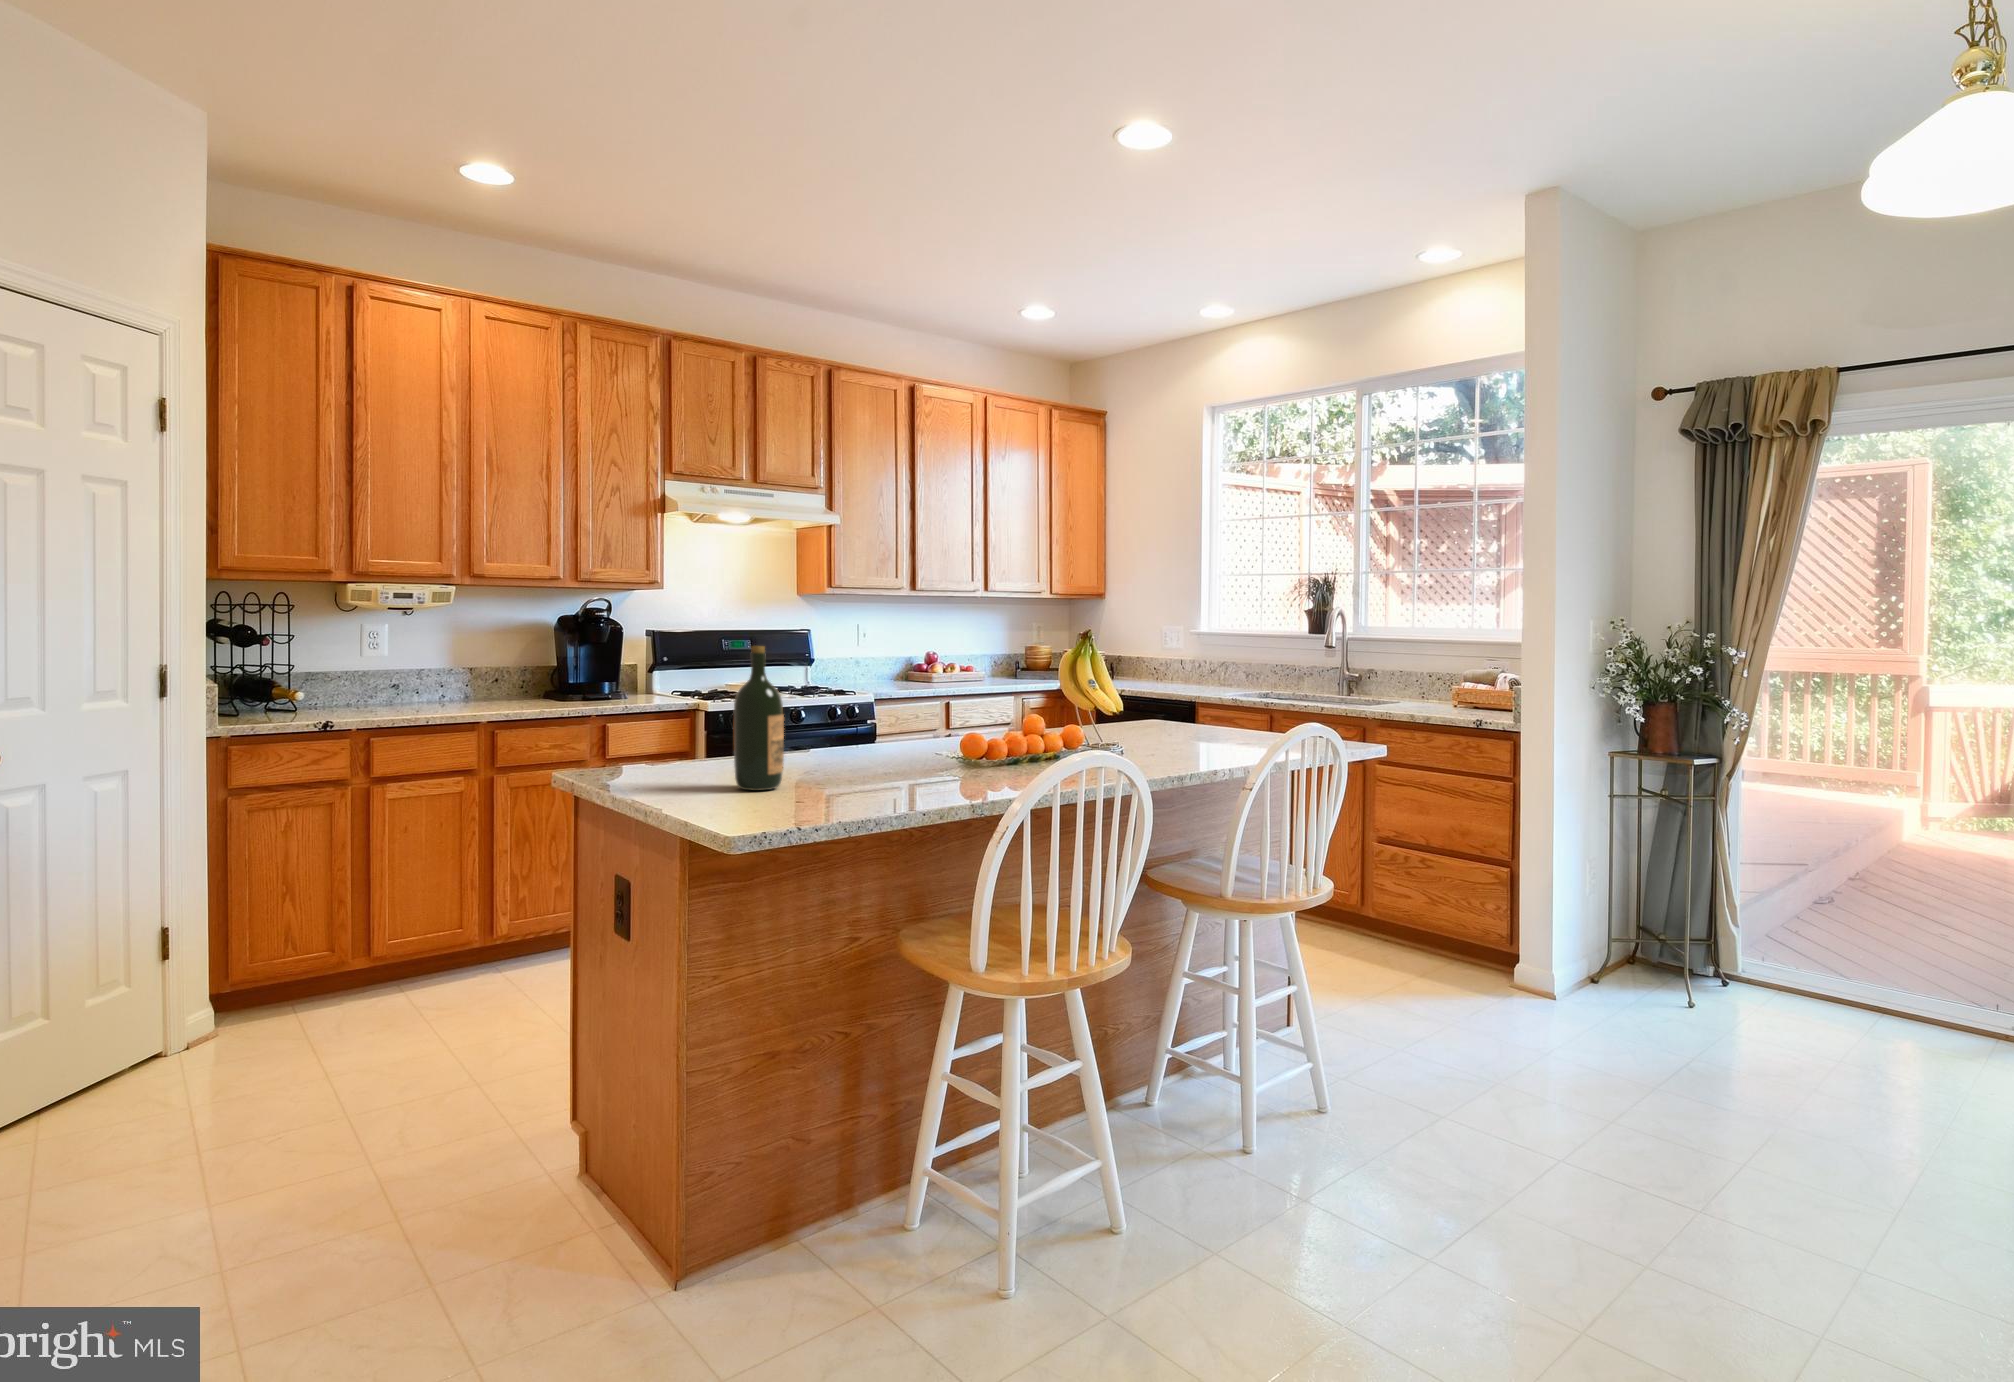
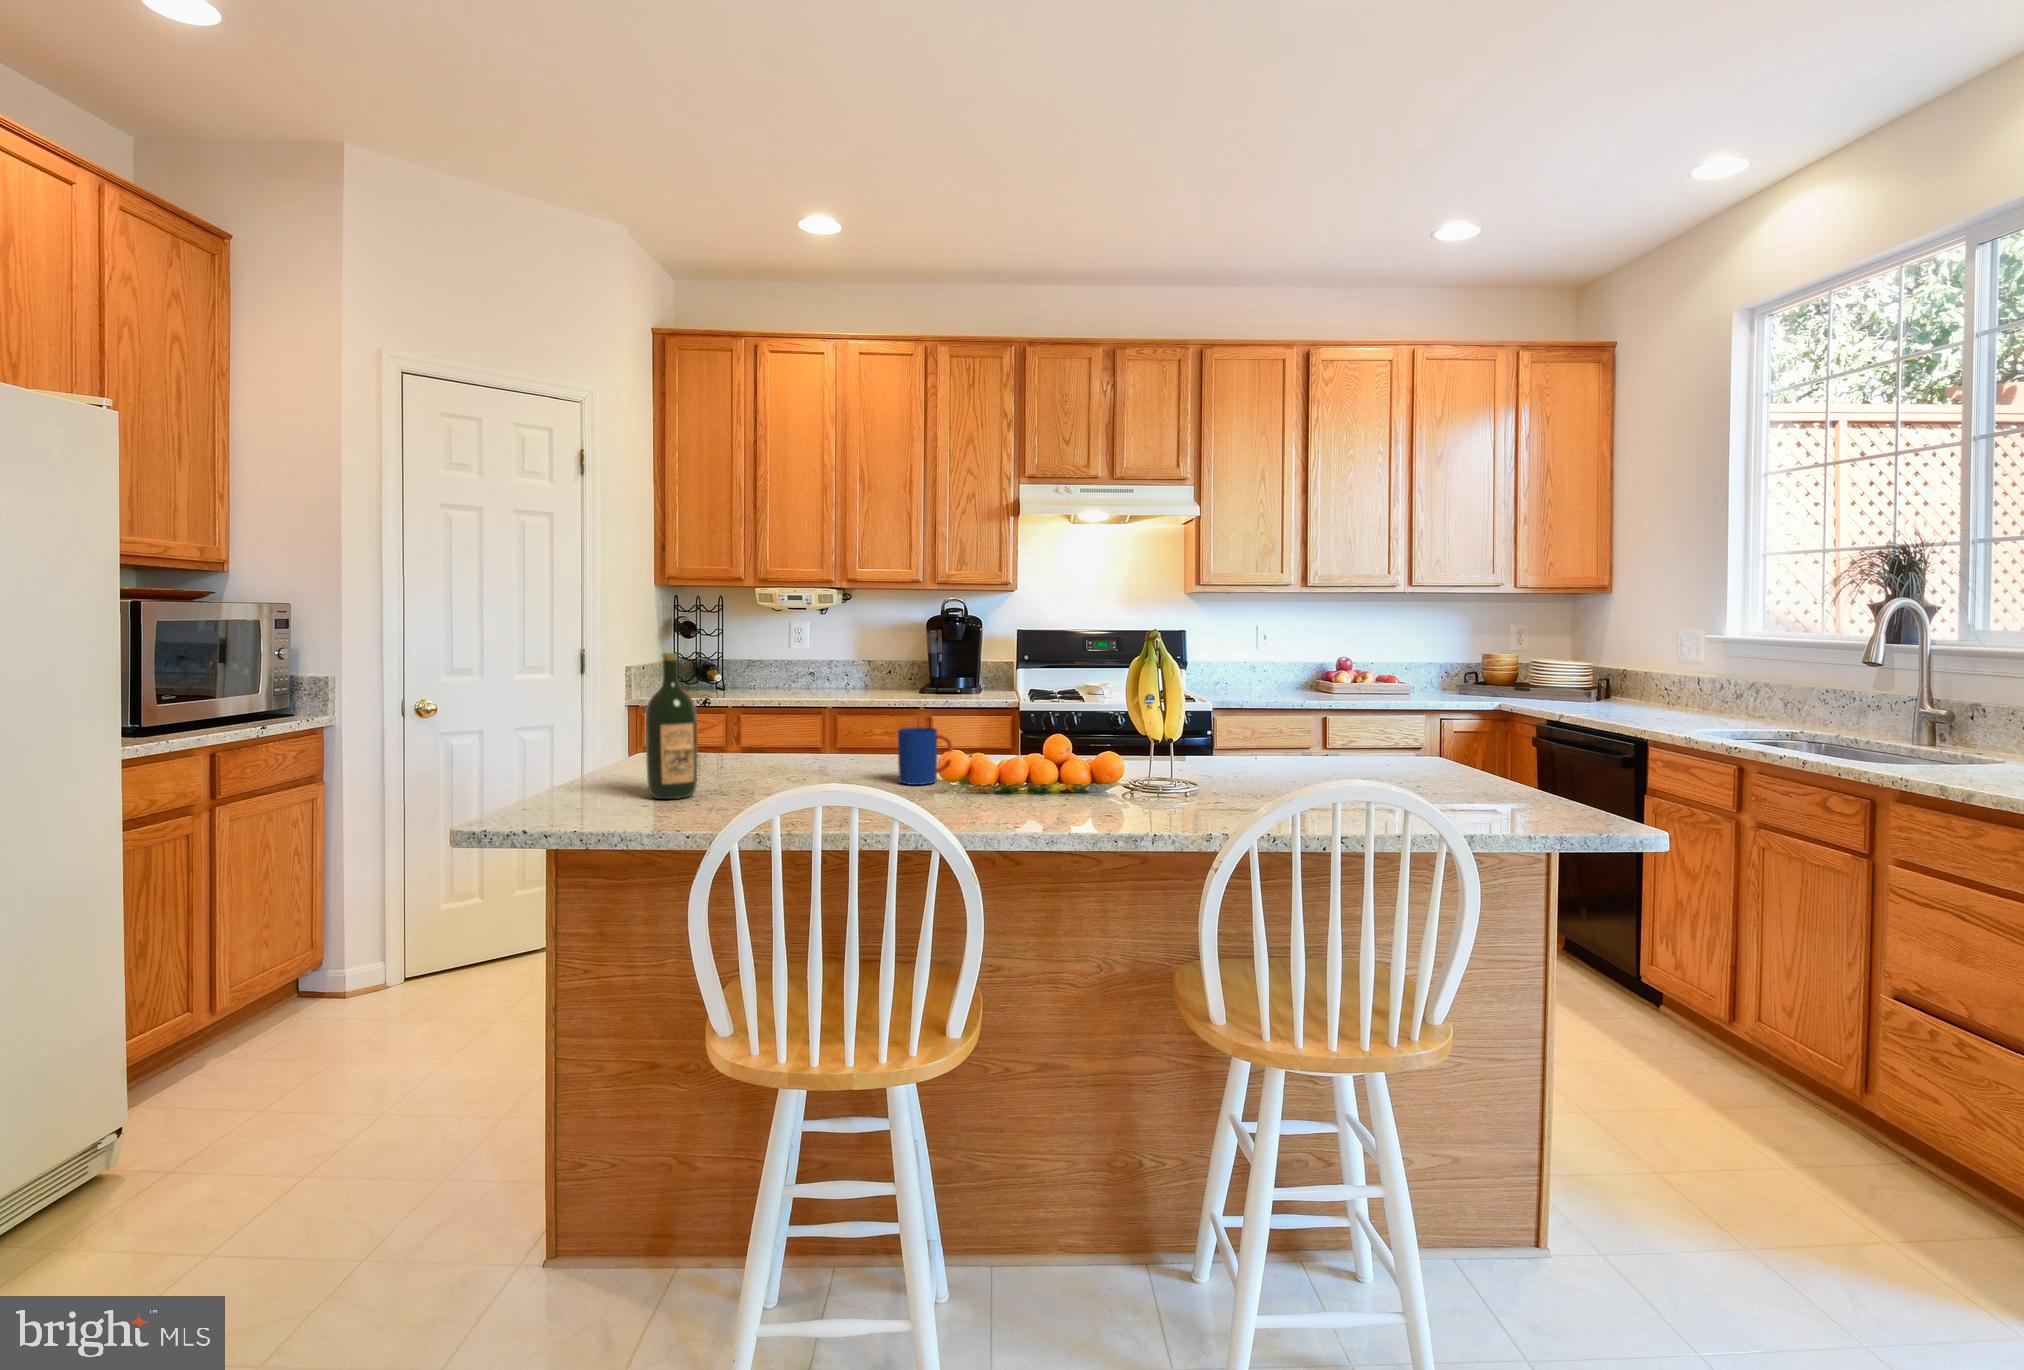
mug: none [889,712,936,763] -> present [898,727,953,785]

